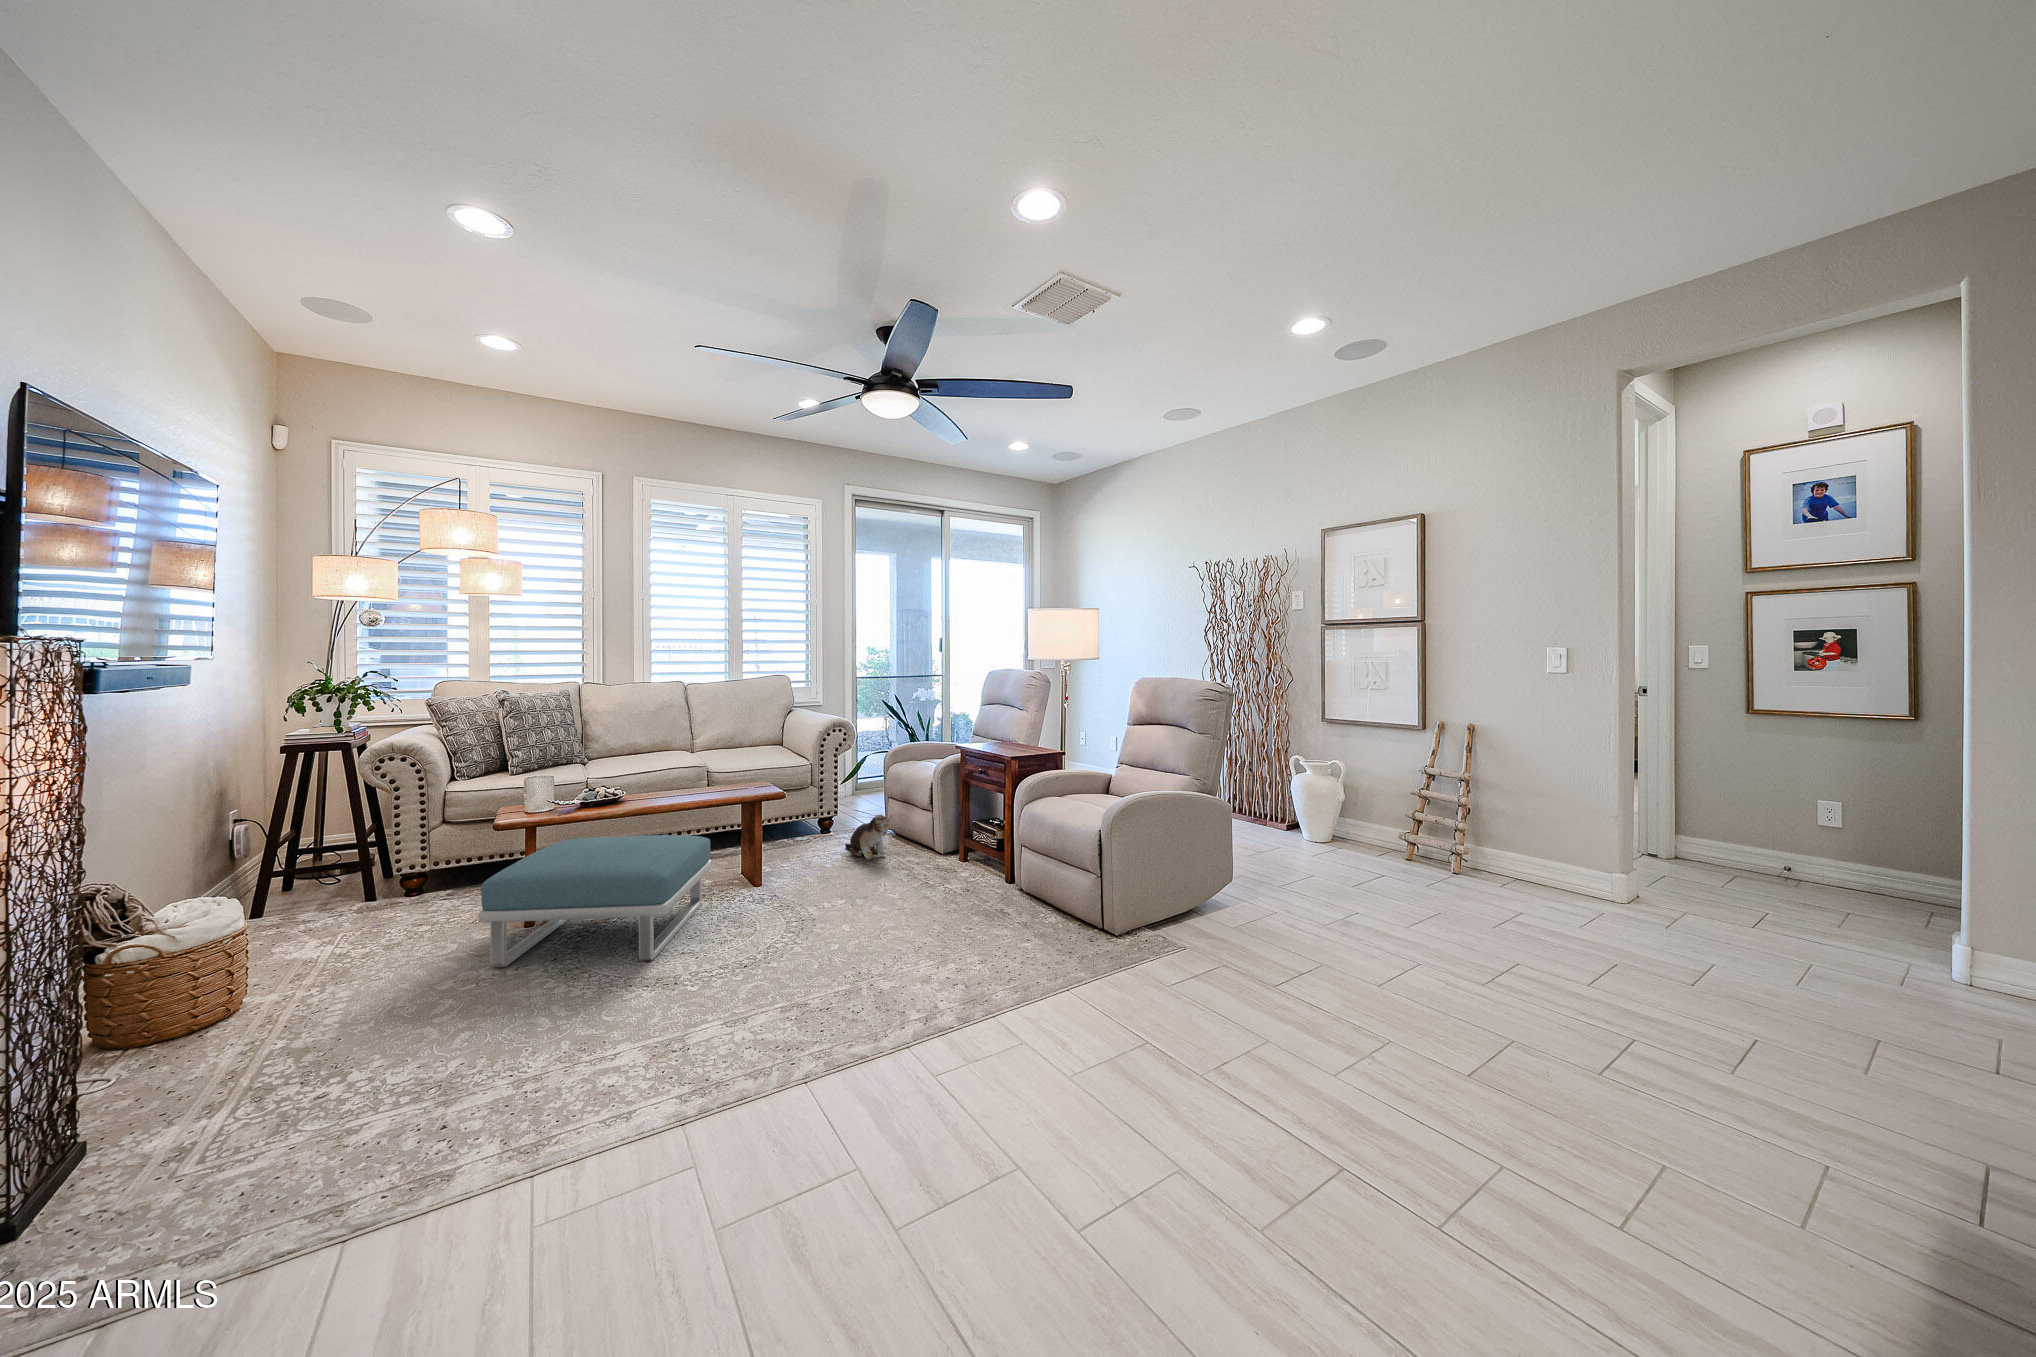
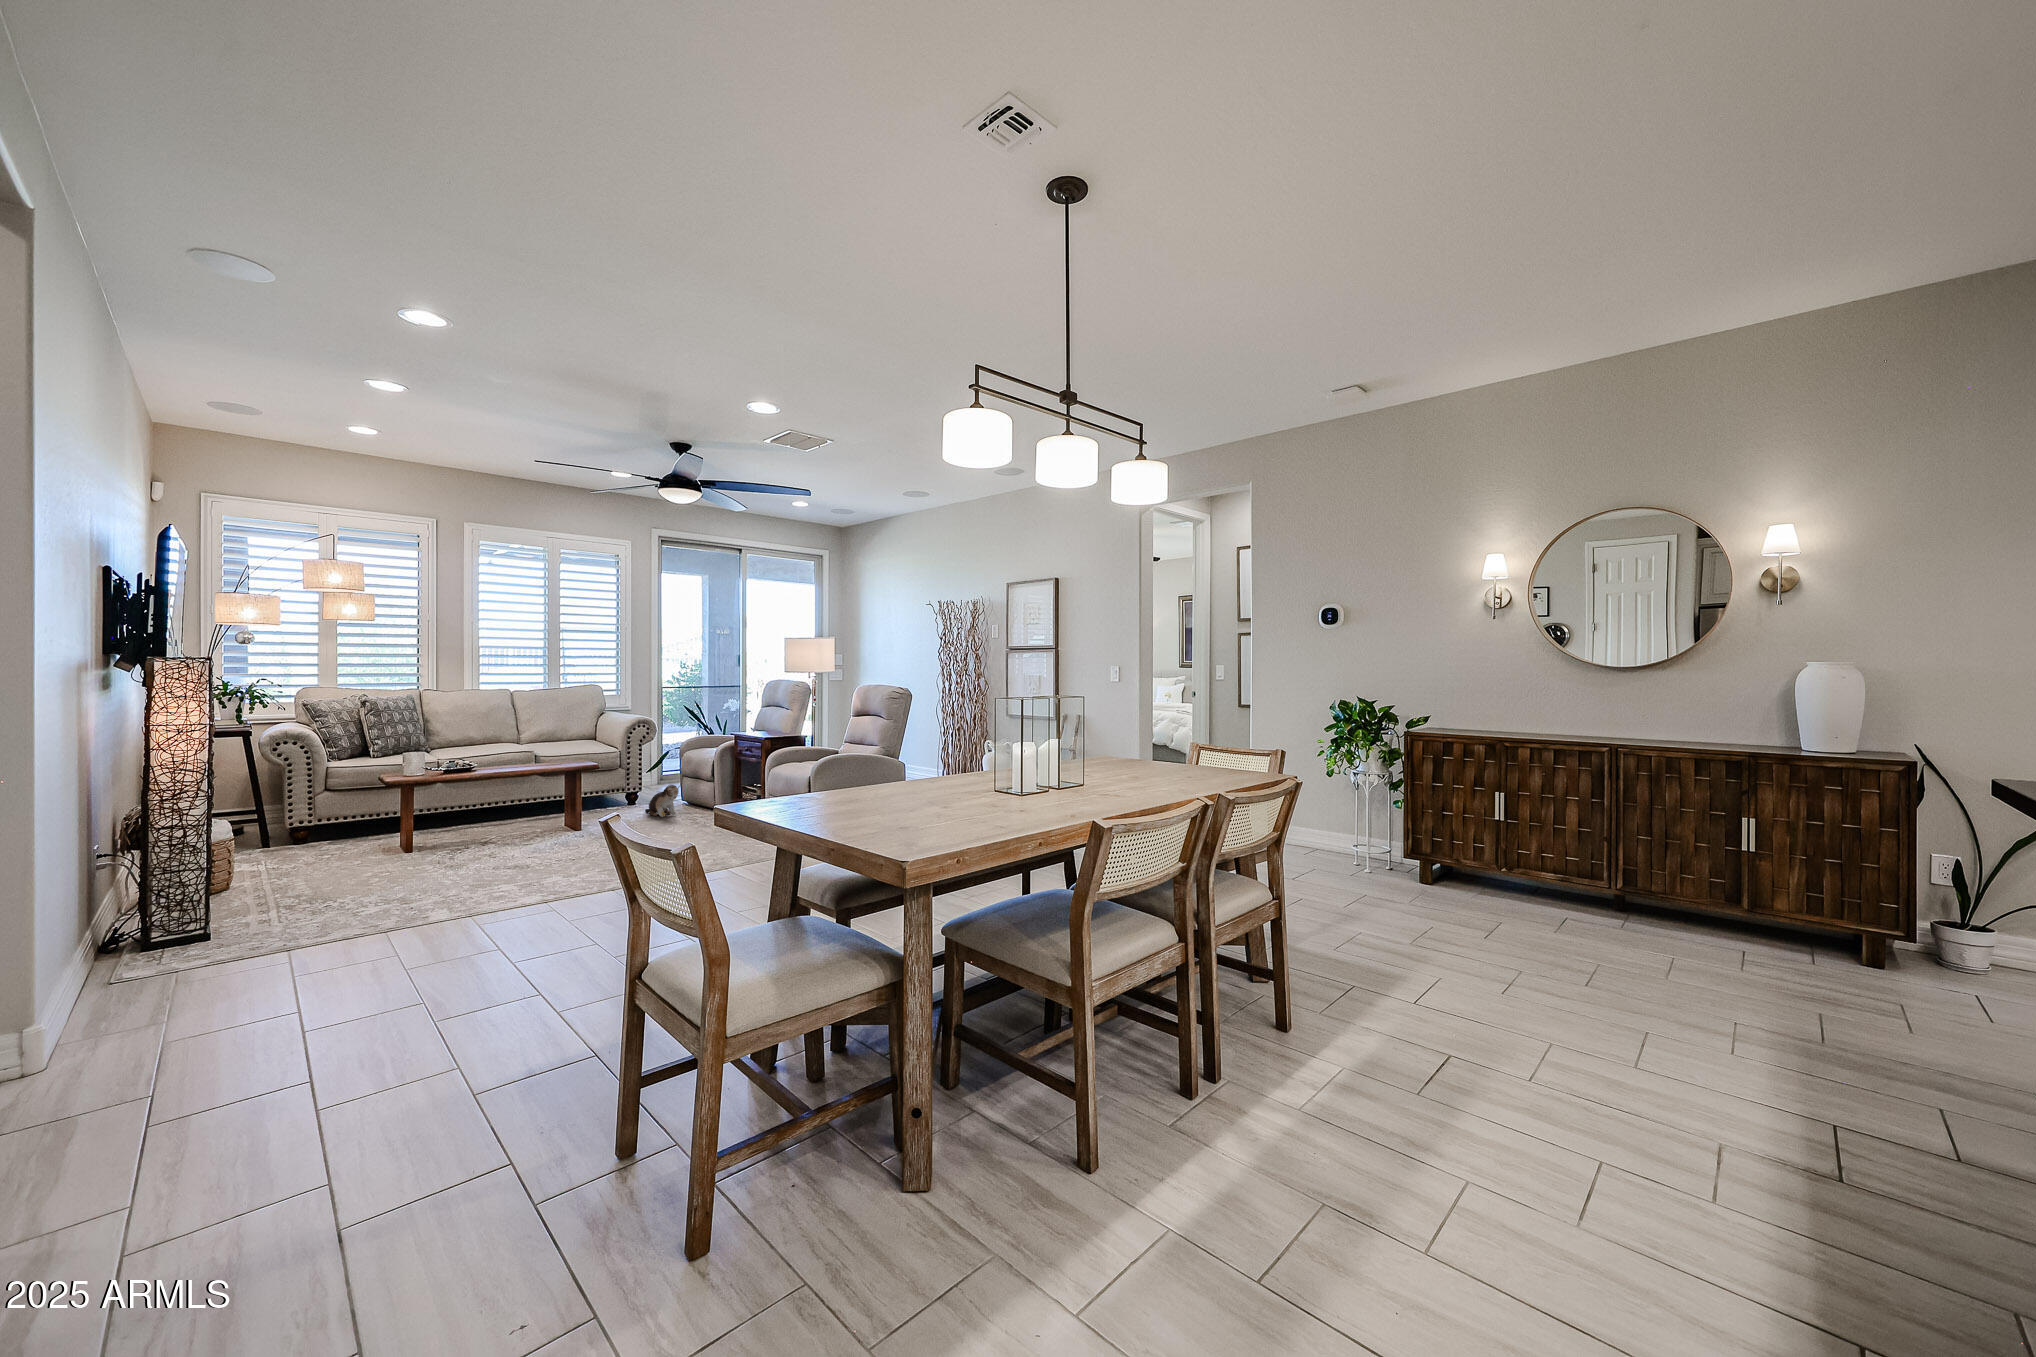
footstool: present [479,835,711,967] -> none [387,792,543,867]

